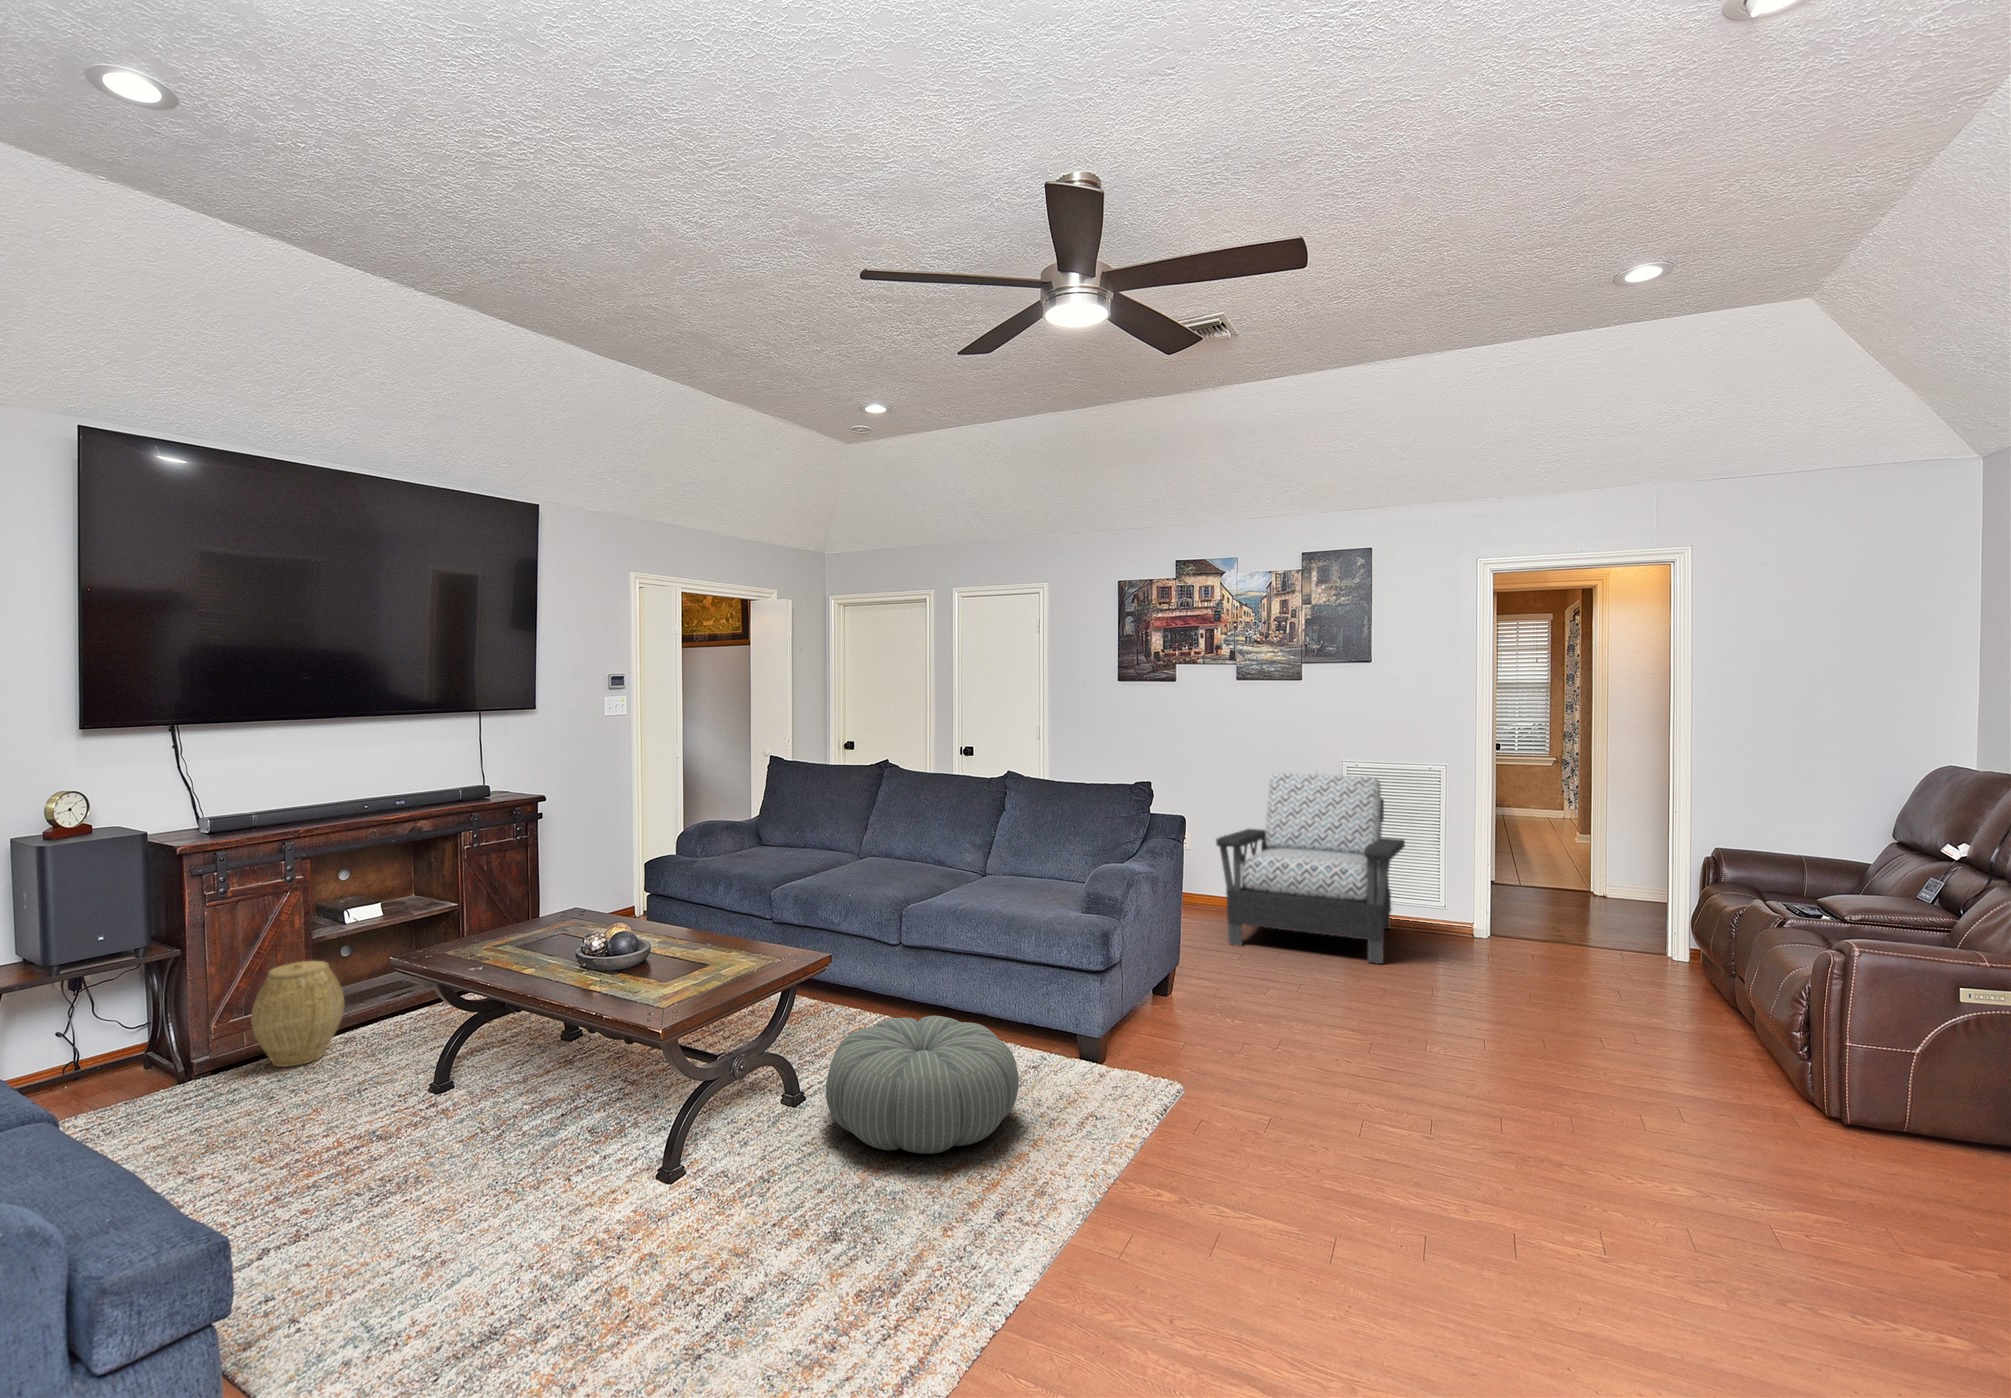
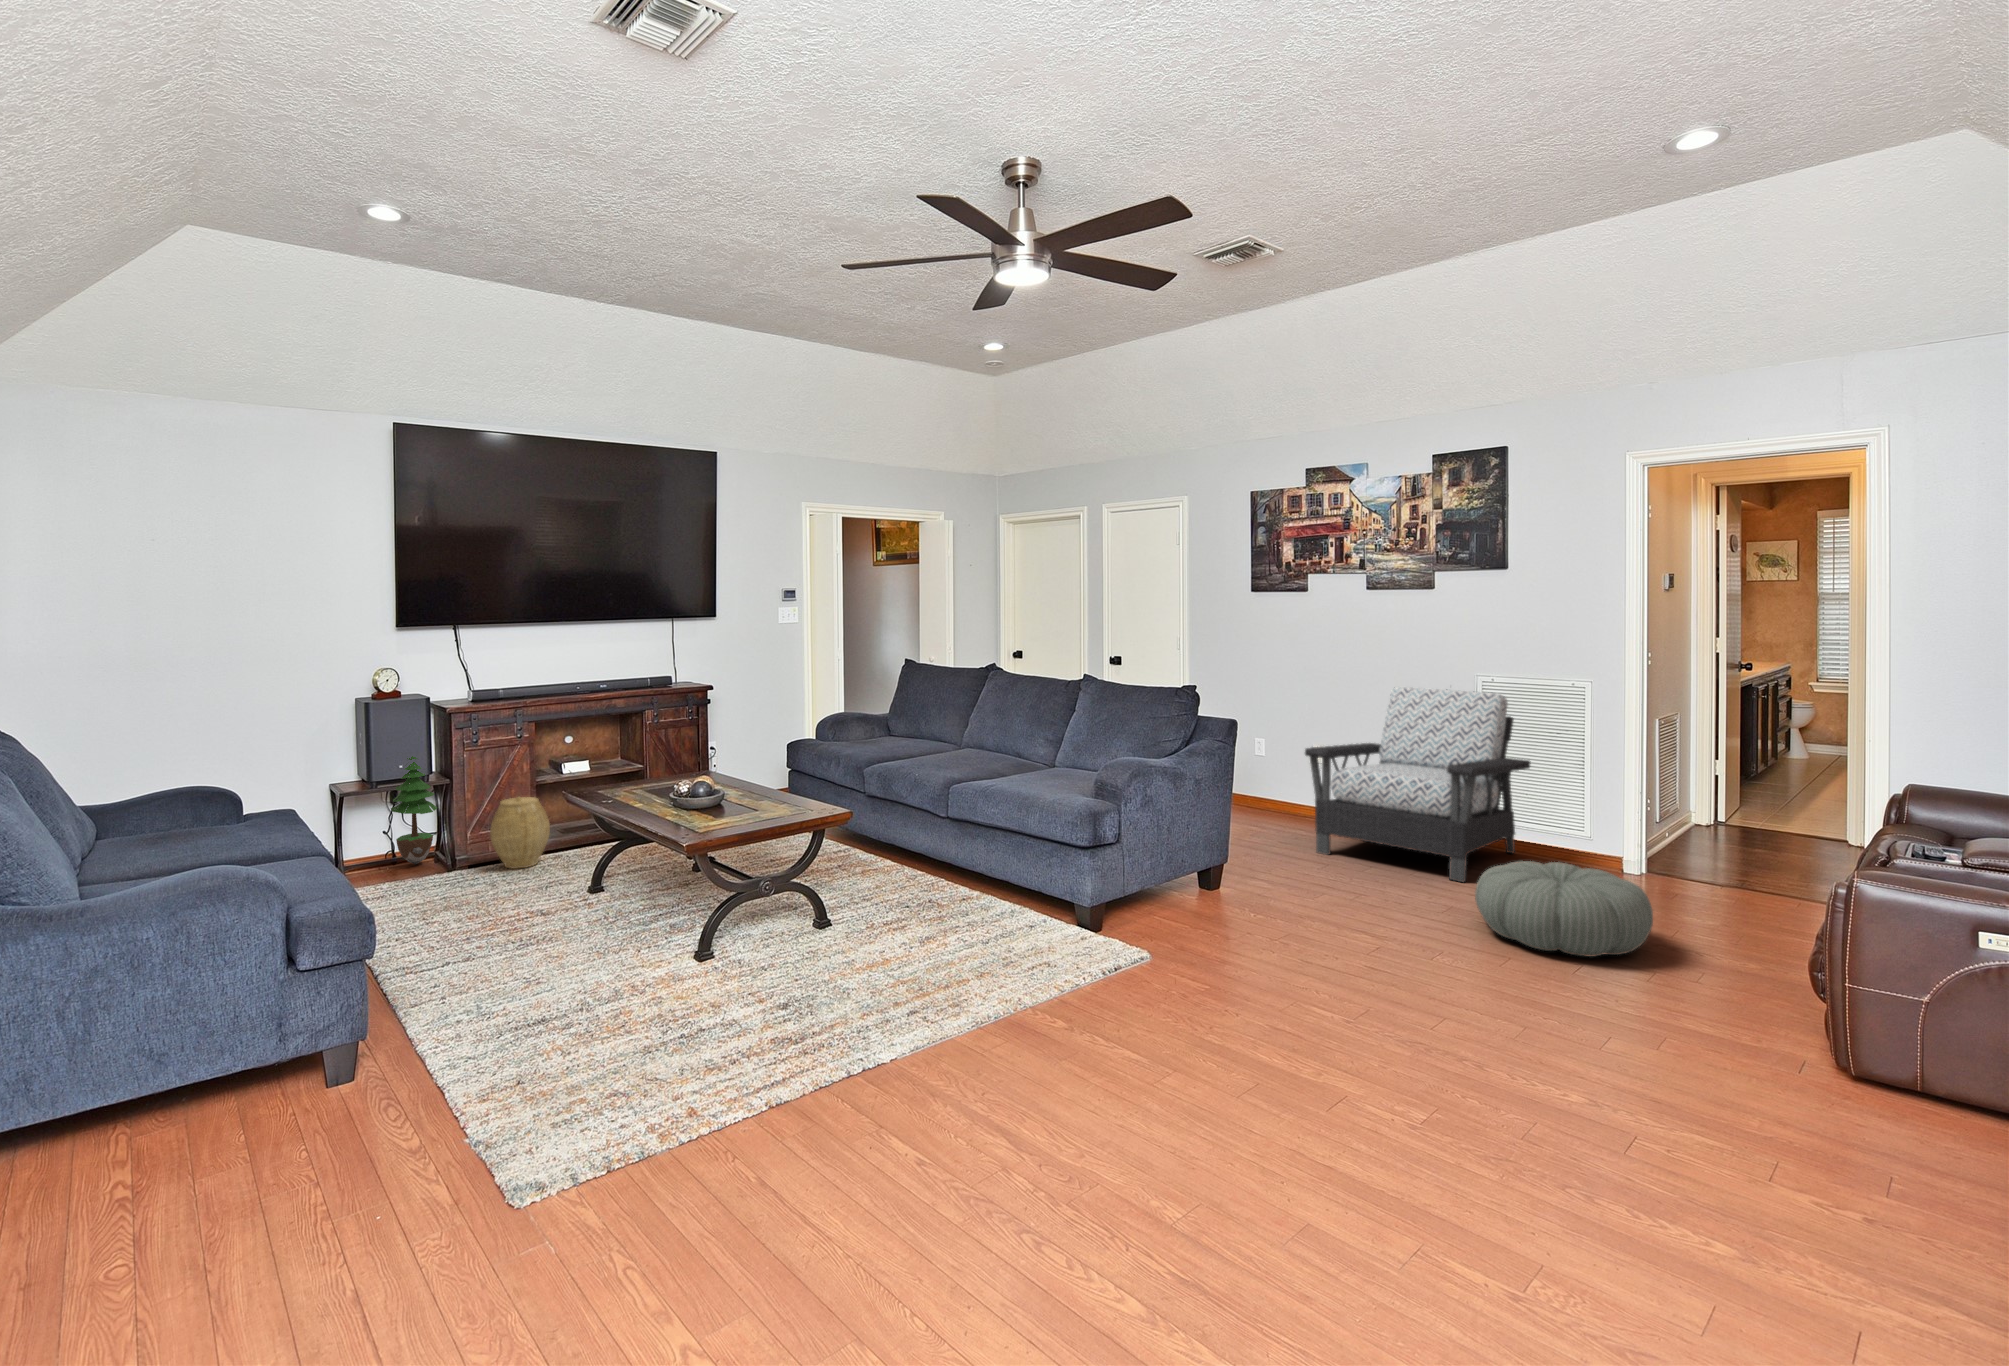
potted tree: none [77,905,158,1078] -> present [391,756,437,864]
pouf: present [826,1016,1019,1154] -> present [1475,861,1653,957]

